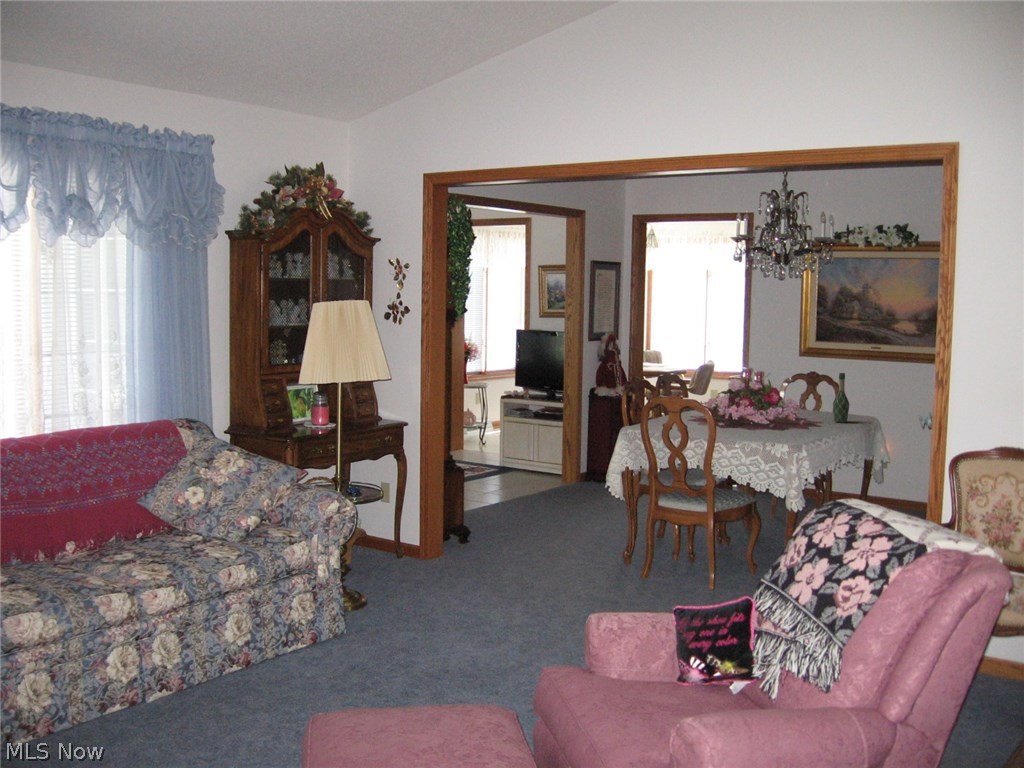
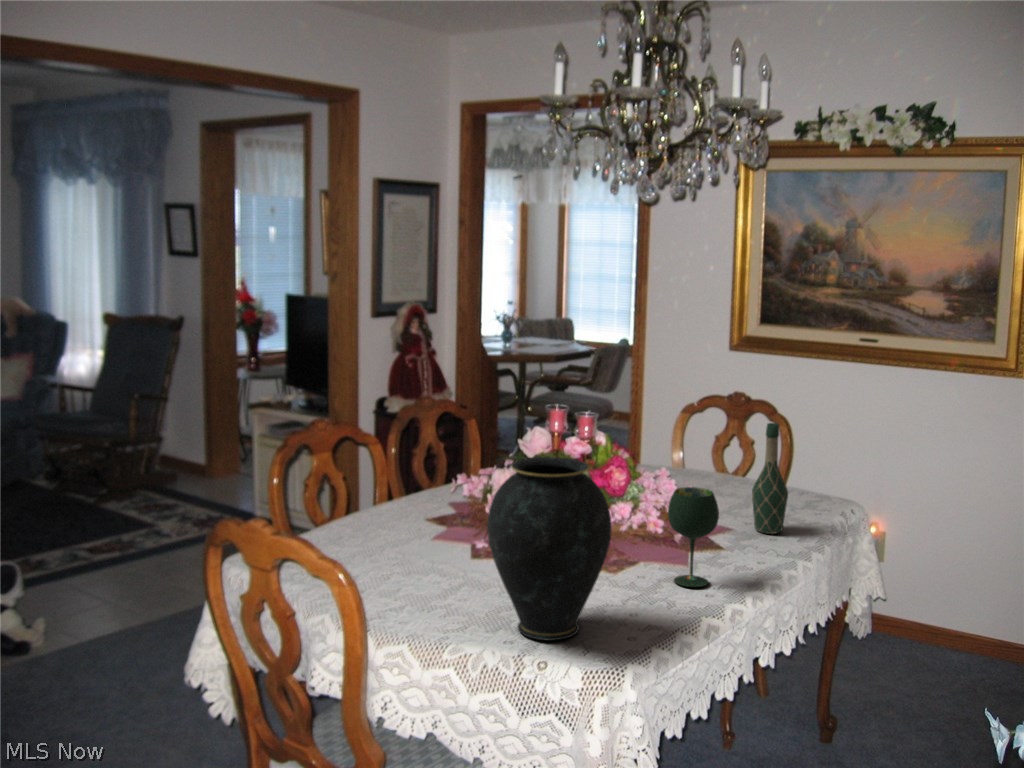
vase: none [745,373,794,440] -> present [487,457,612,641]
wine glass: none [805,393,827,432] -> present [668,487,719,587]

